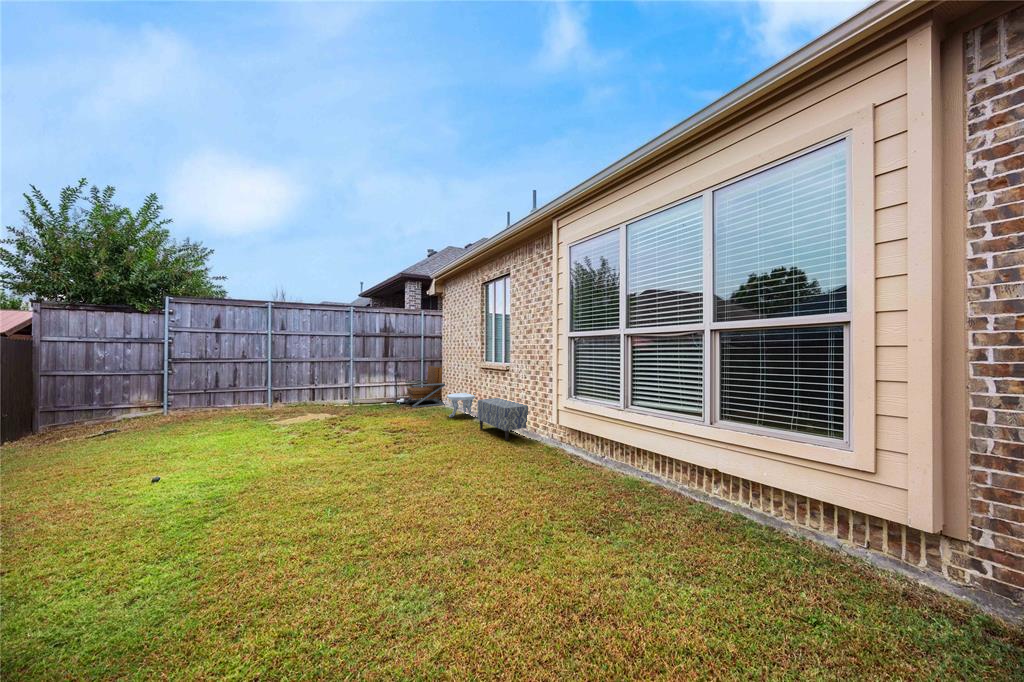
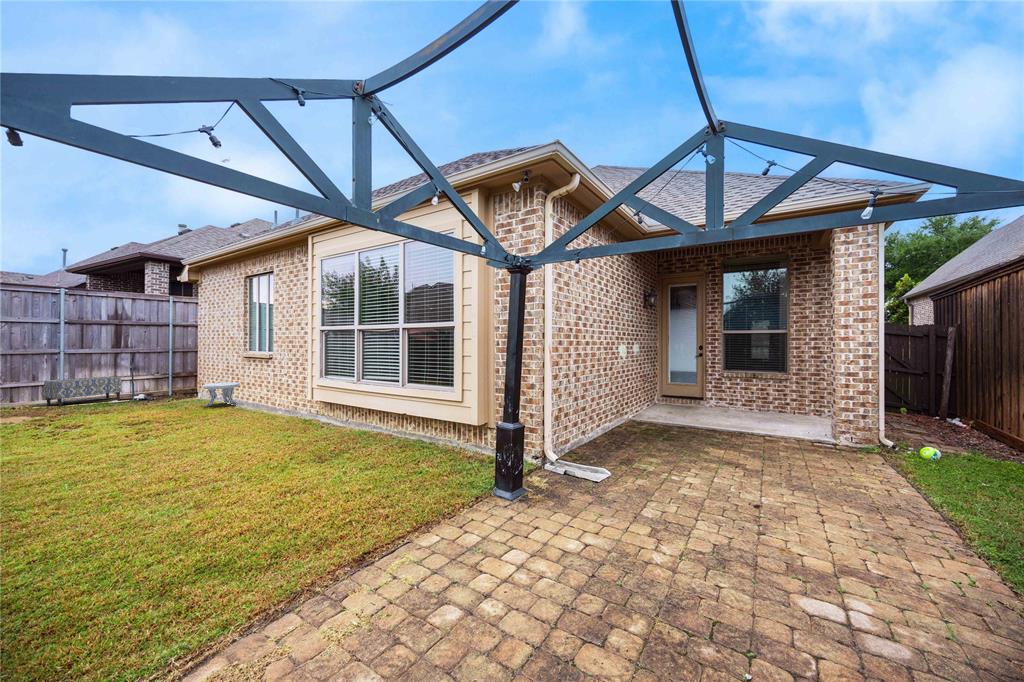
lounge chair: present [405,366,446,407] -> none [147,358,203,401]
bench: present [477,398,528,441] -> present [44,377,122,406]

